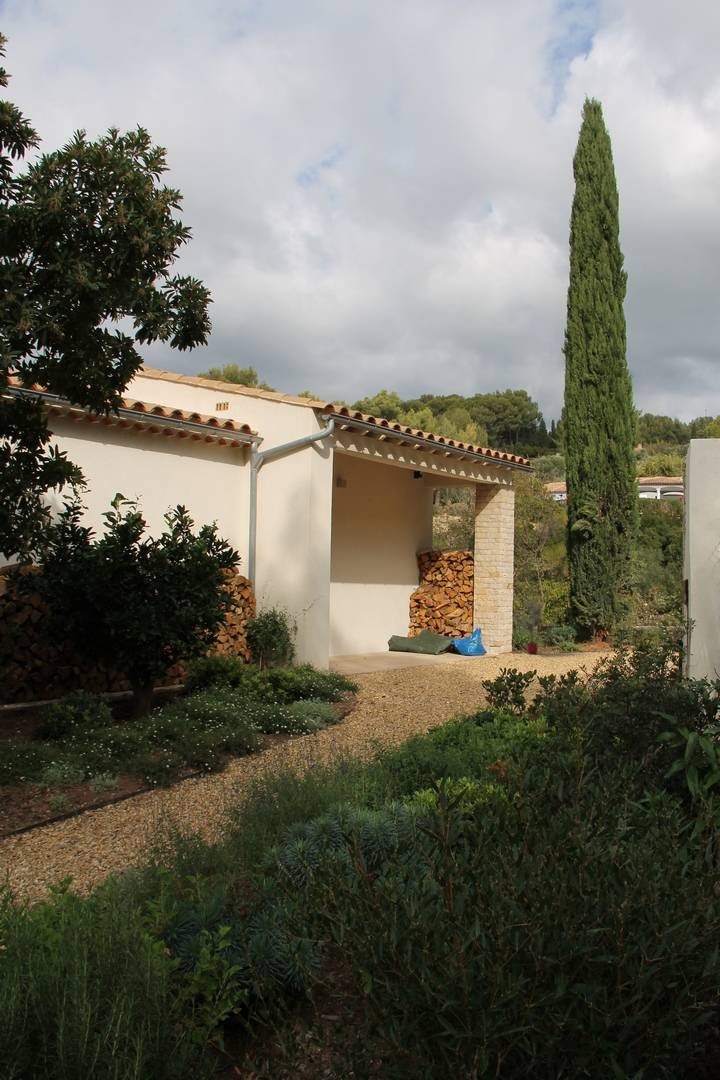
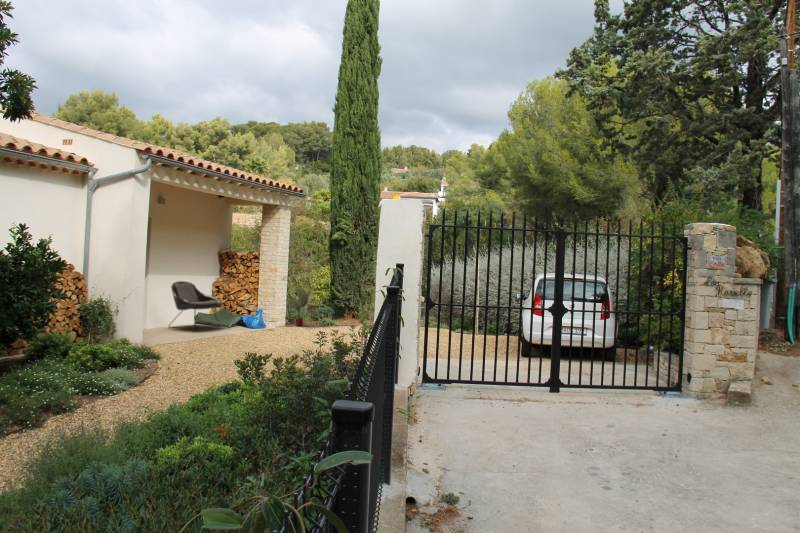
lounge chair: none [359,592,426,659] -> present [169,281,222,328]

